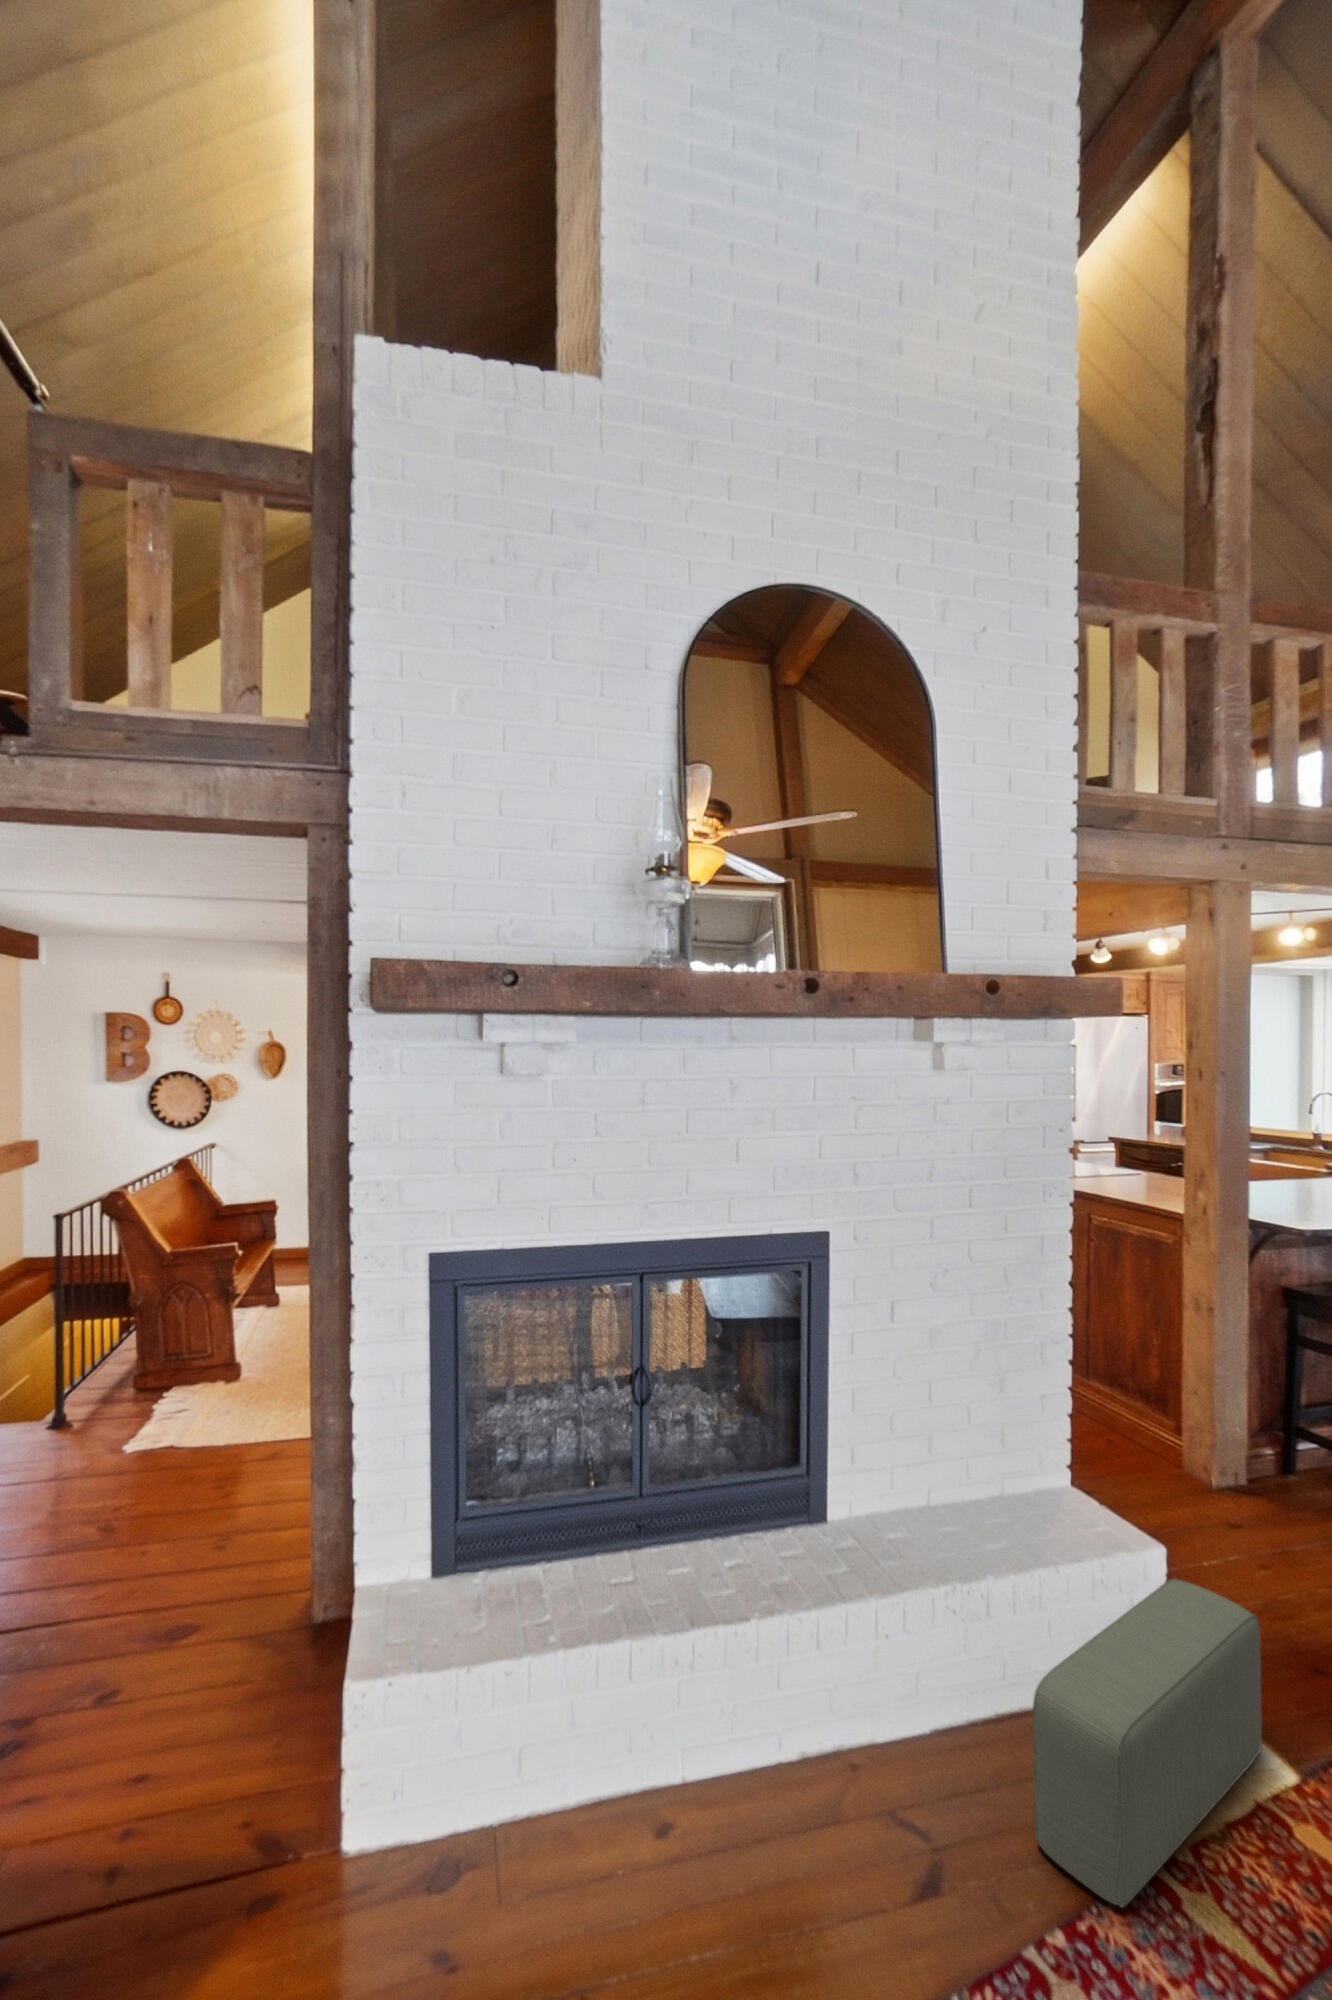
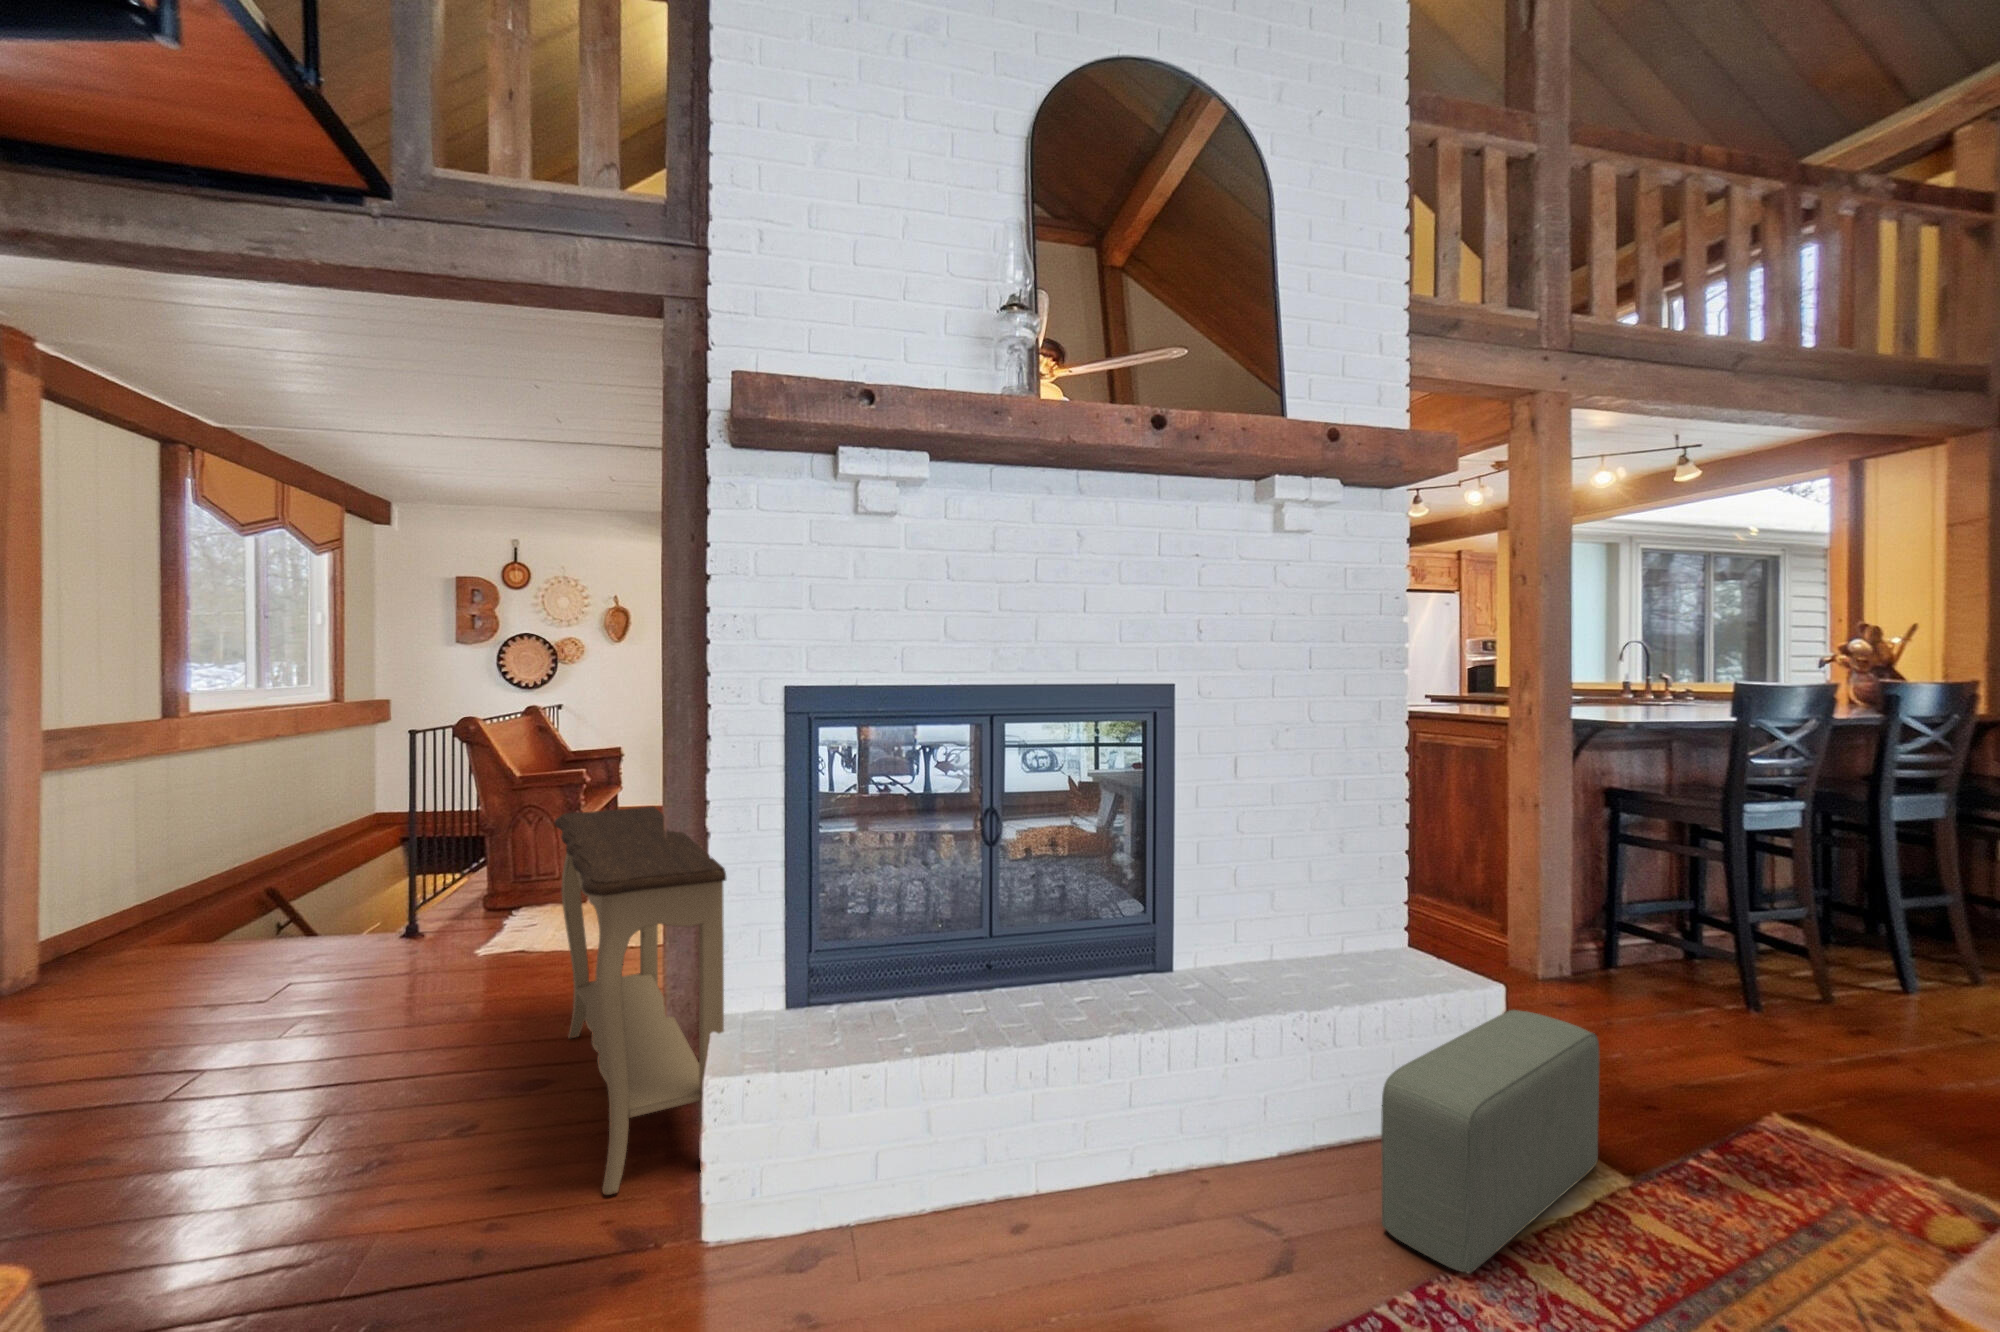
console table: none [200,1327,369,1798] -> present [555,806,726,1195]

